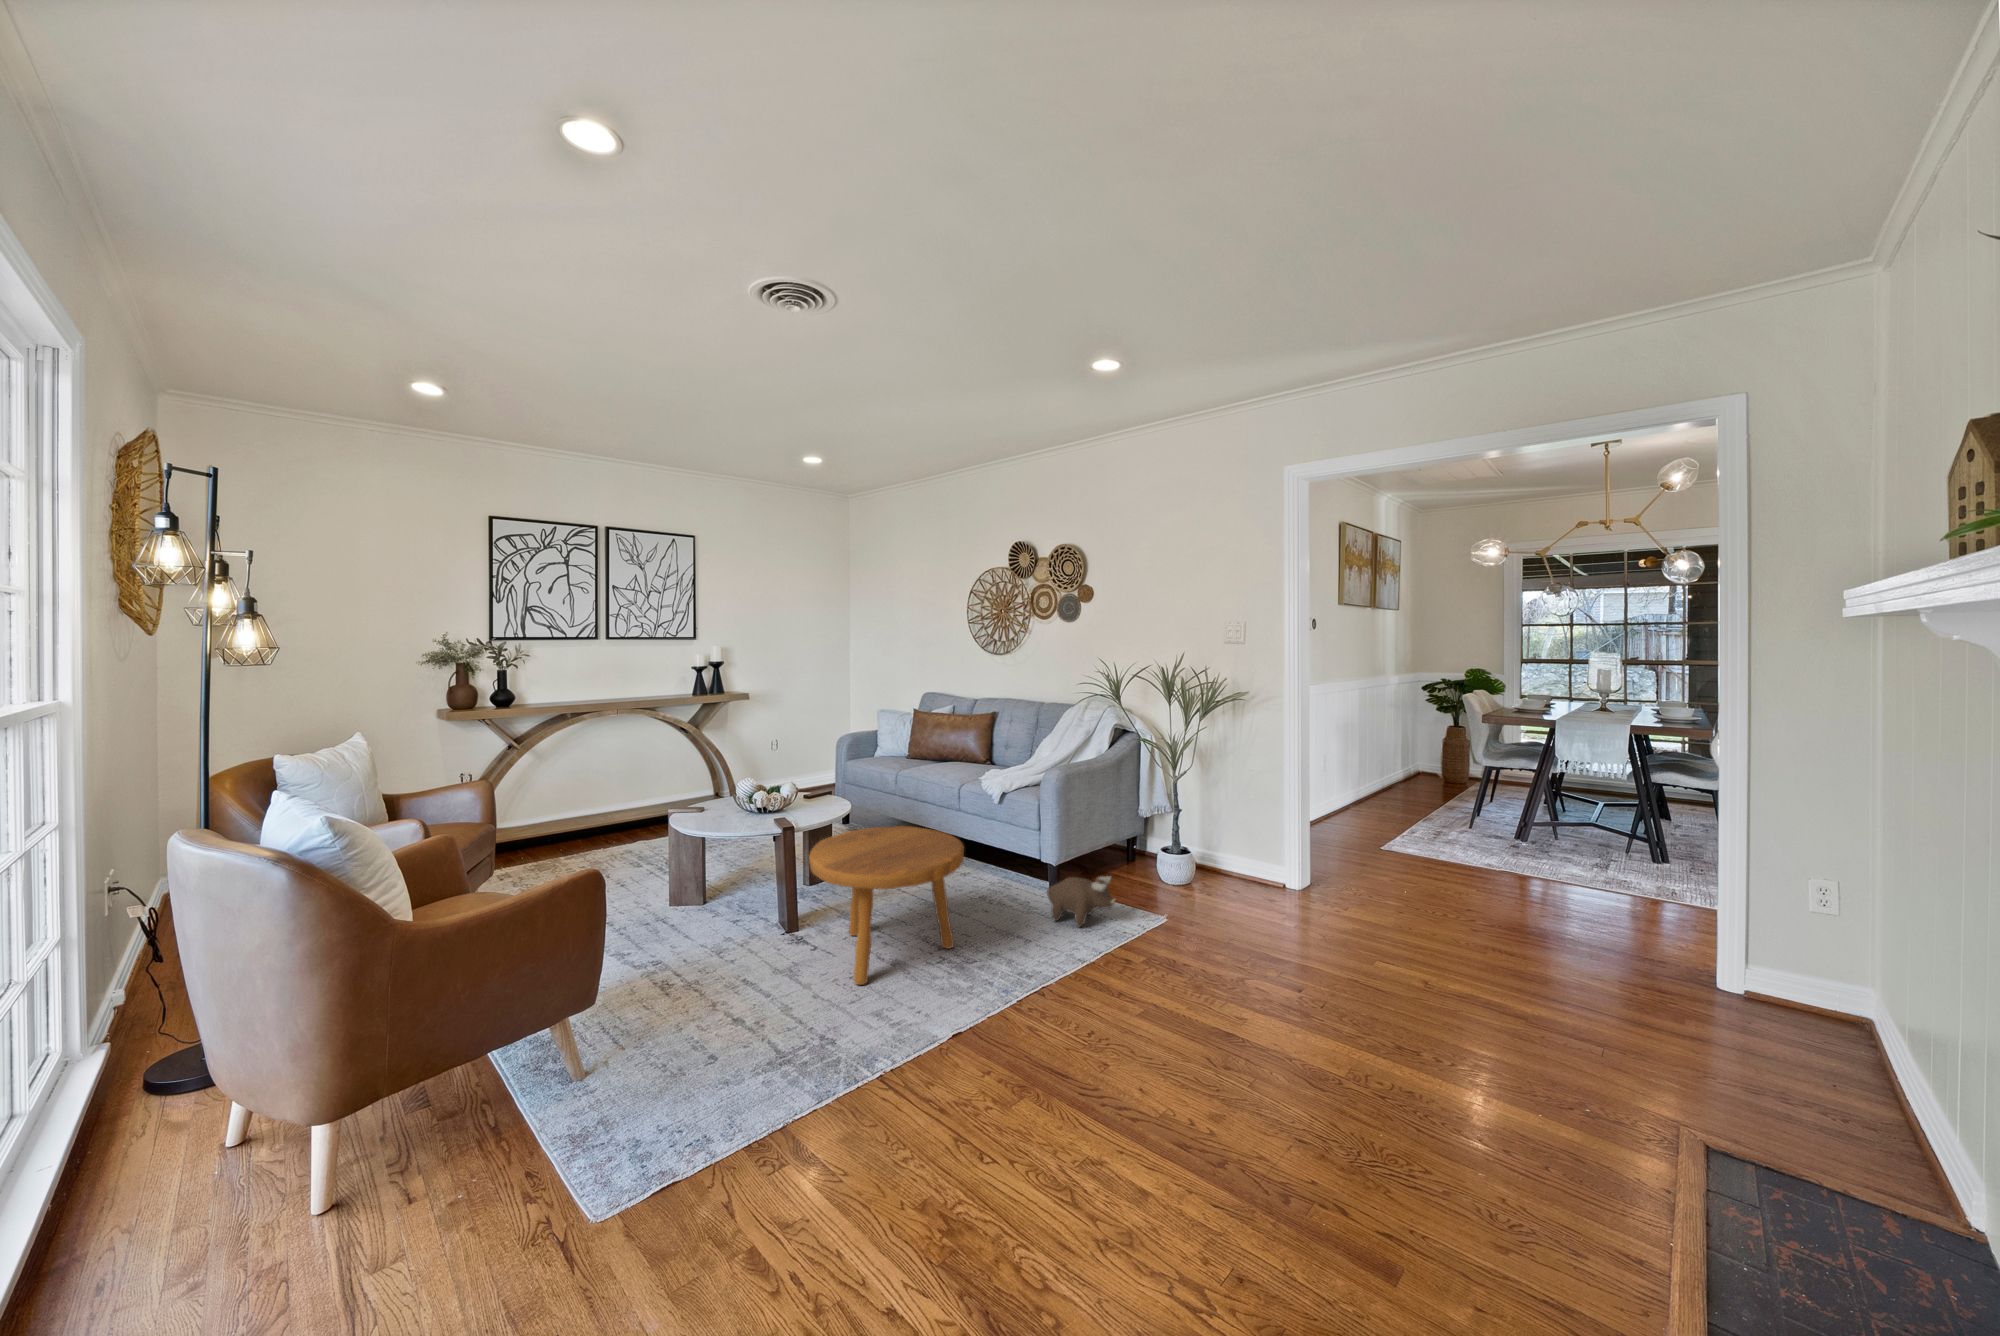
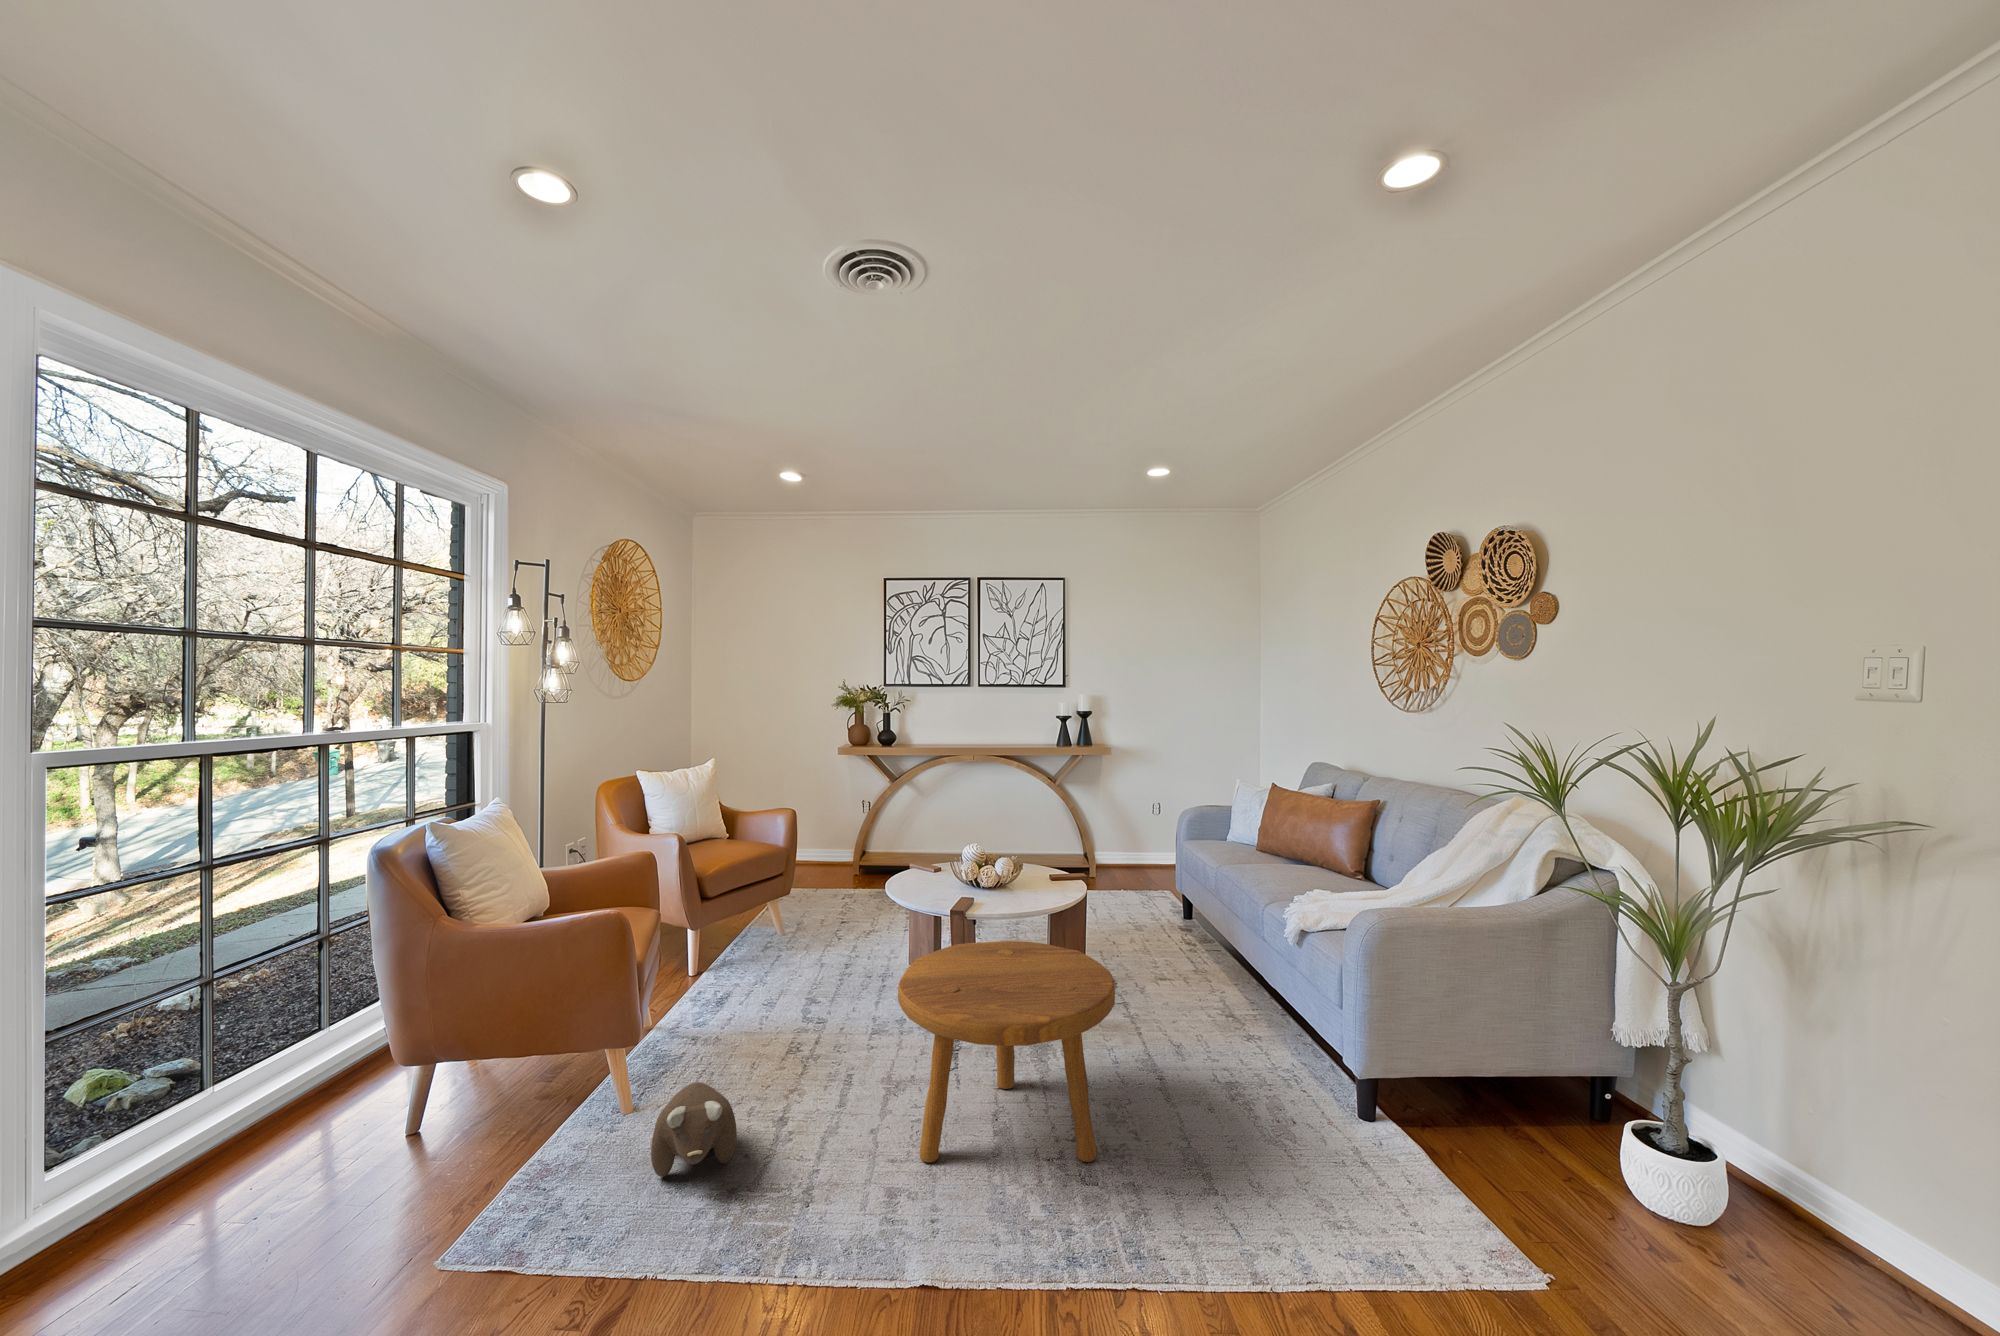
plush toy: present [1047,876,1115,927] -> present [651,1082,737,1177]

